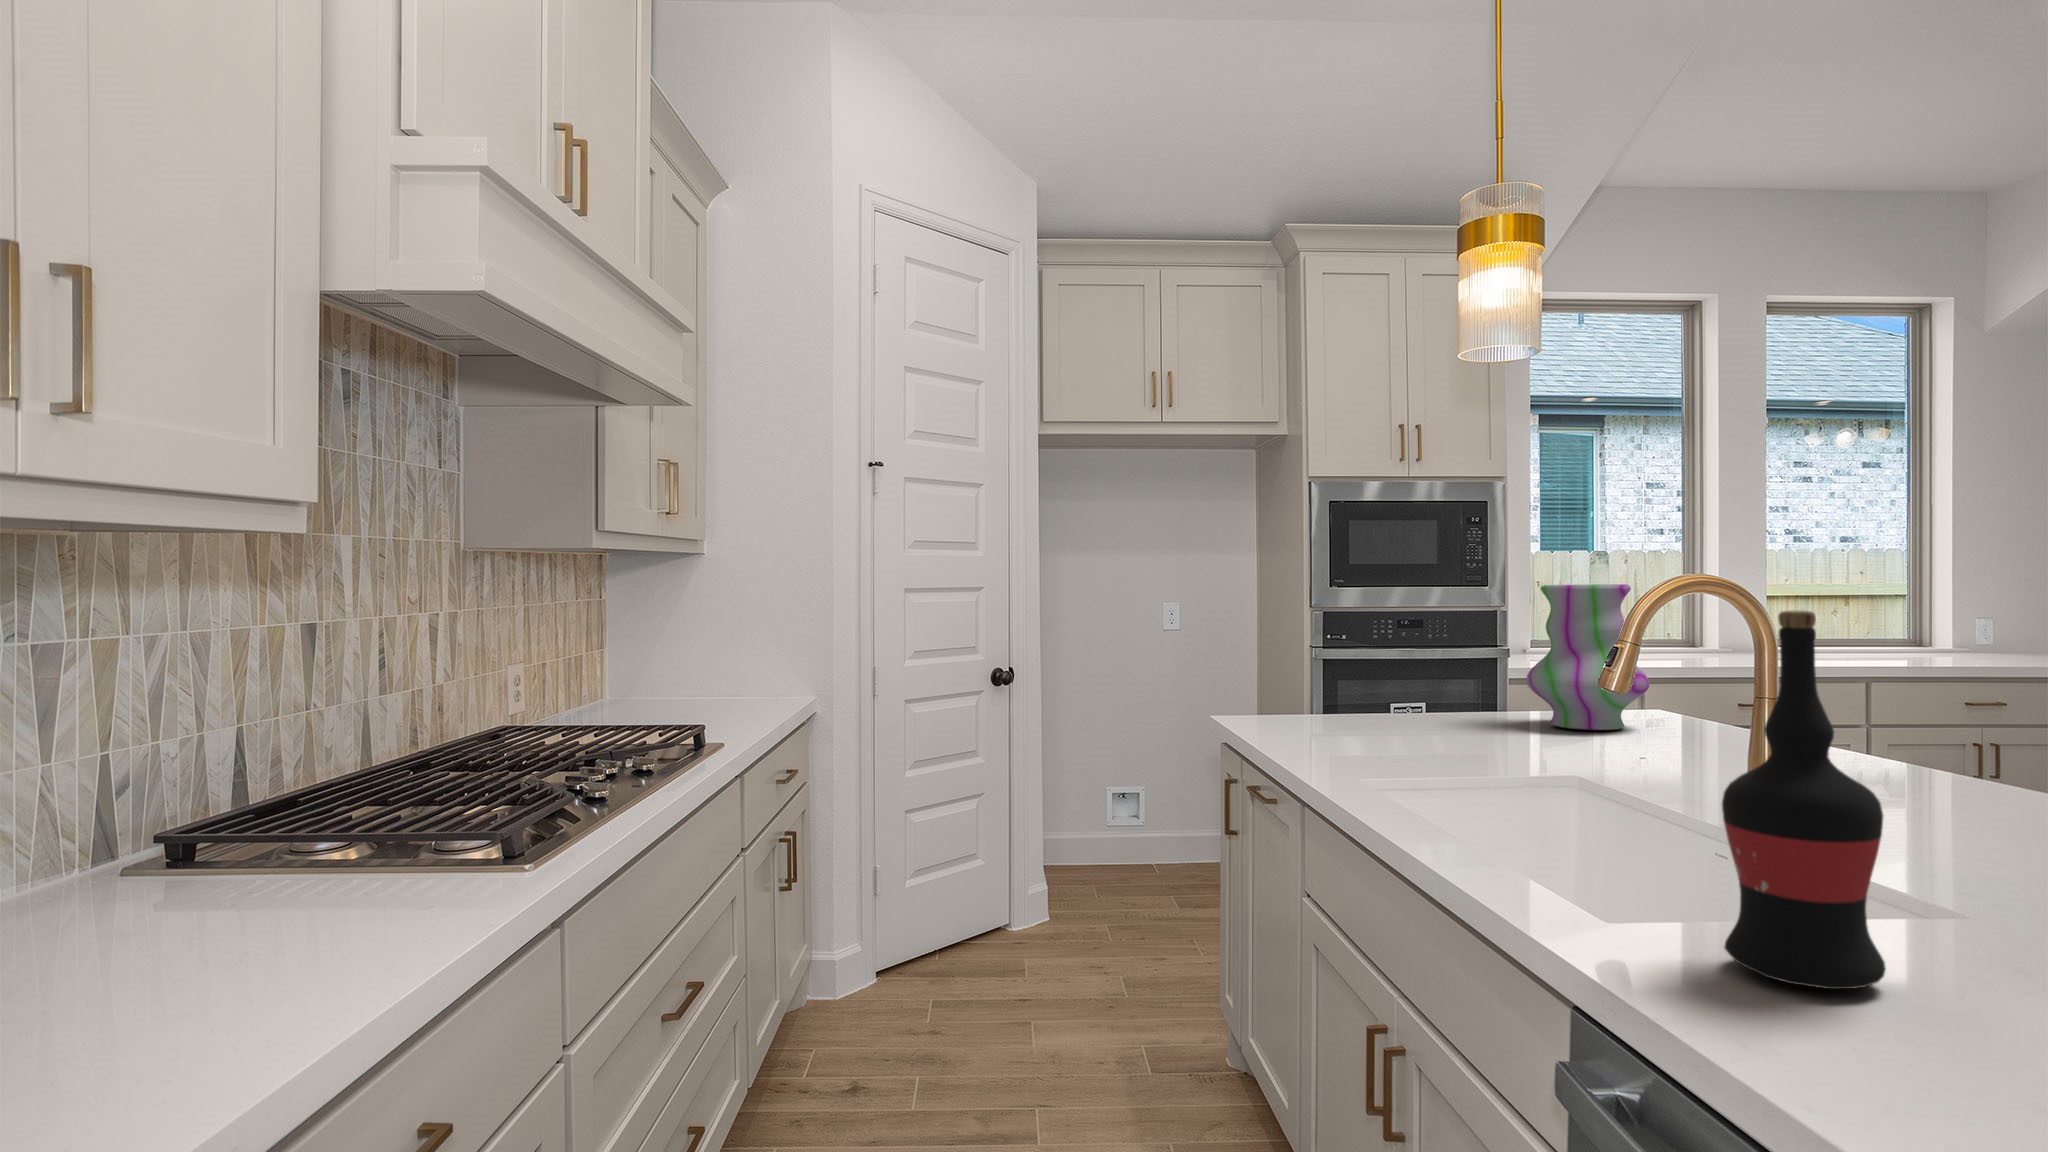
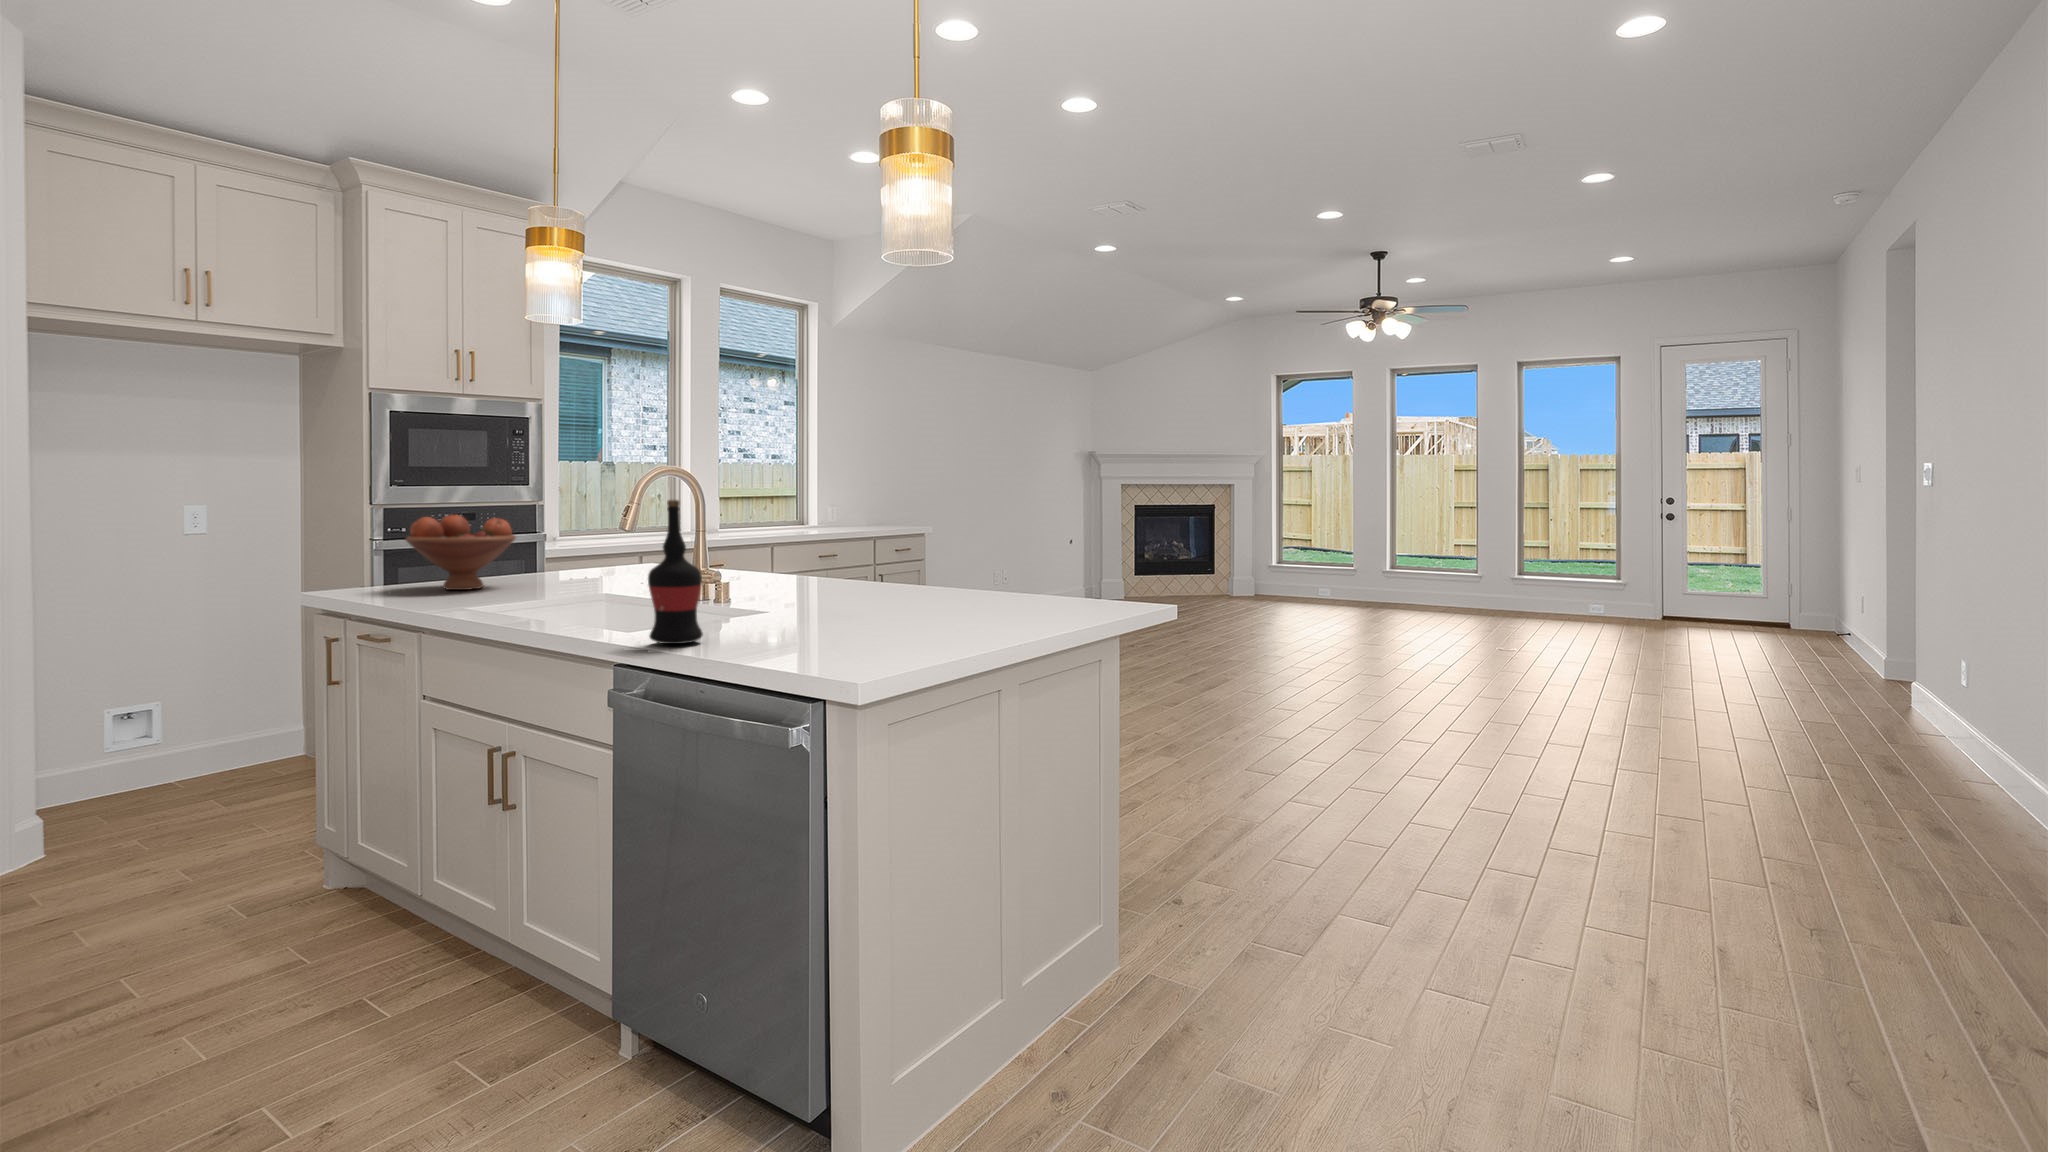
vase: present [1526,584,1650,730] -> none [561,487,637,581]
fruit bowl: none [1312,624,1459,730] -> present [406,515,516,590]

